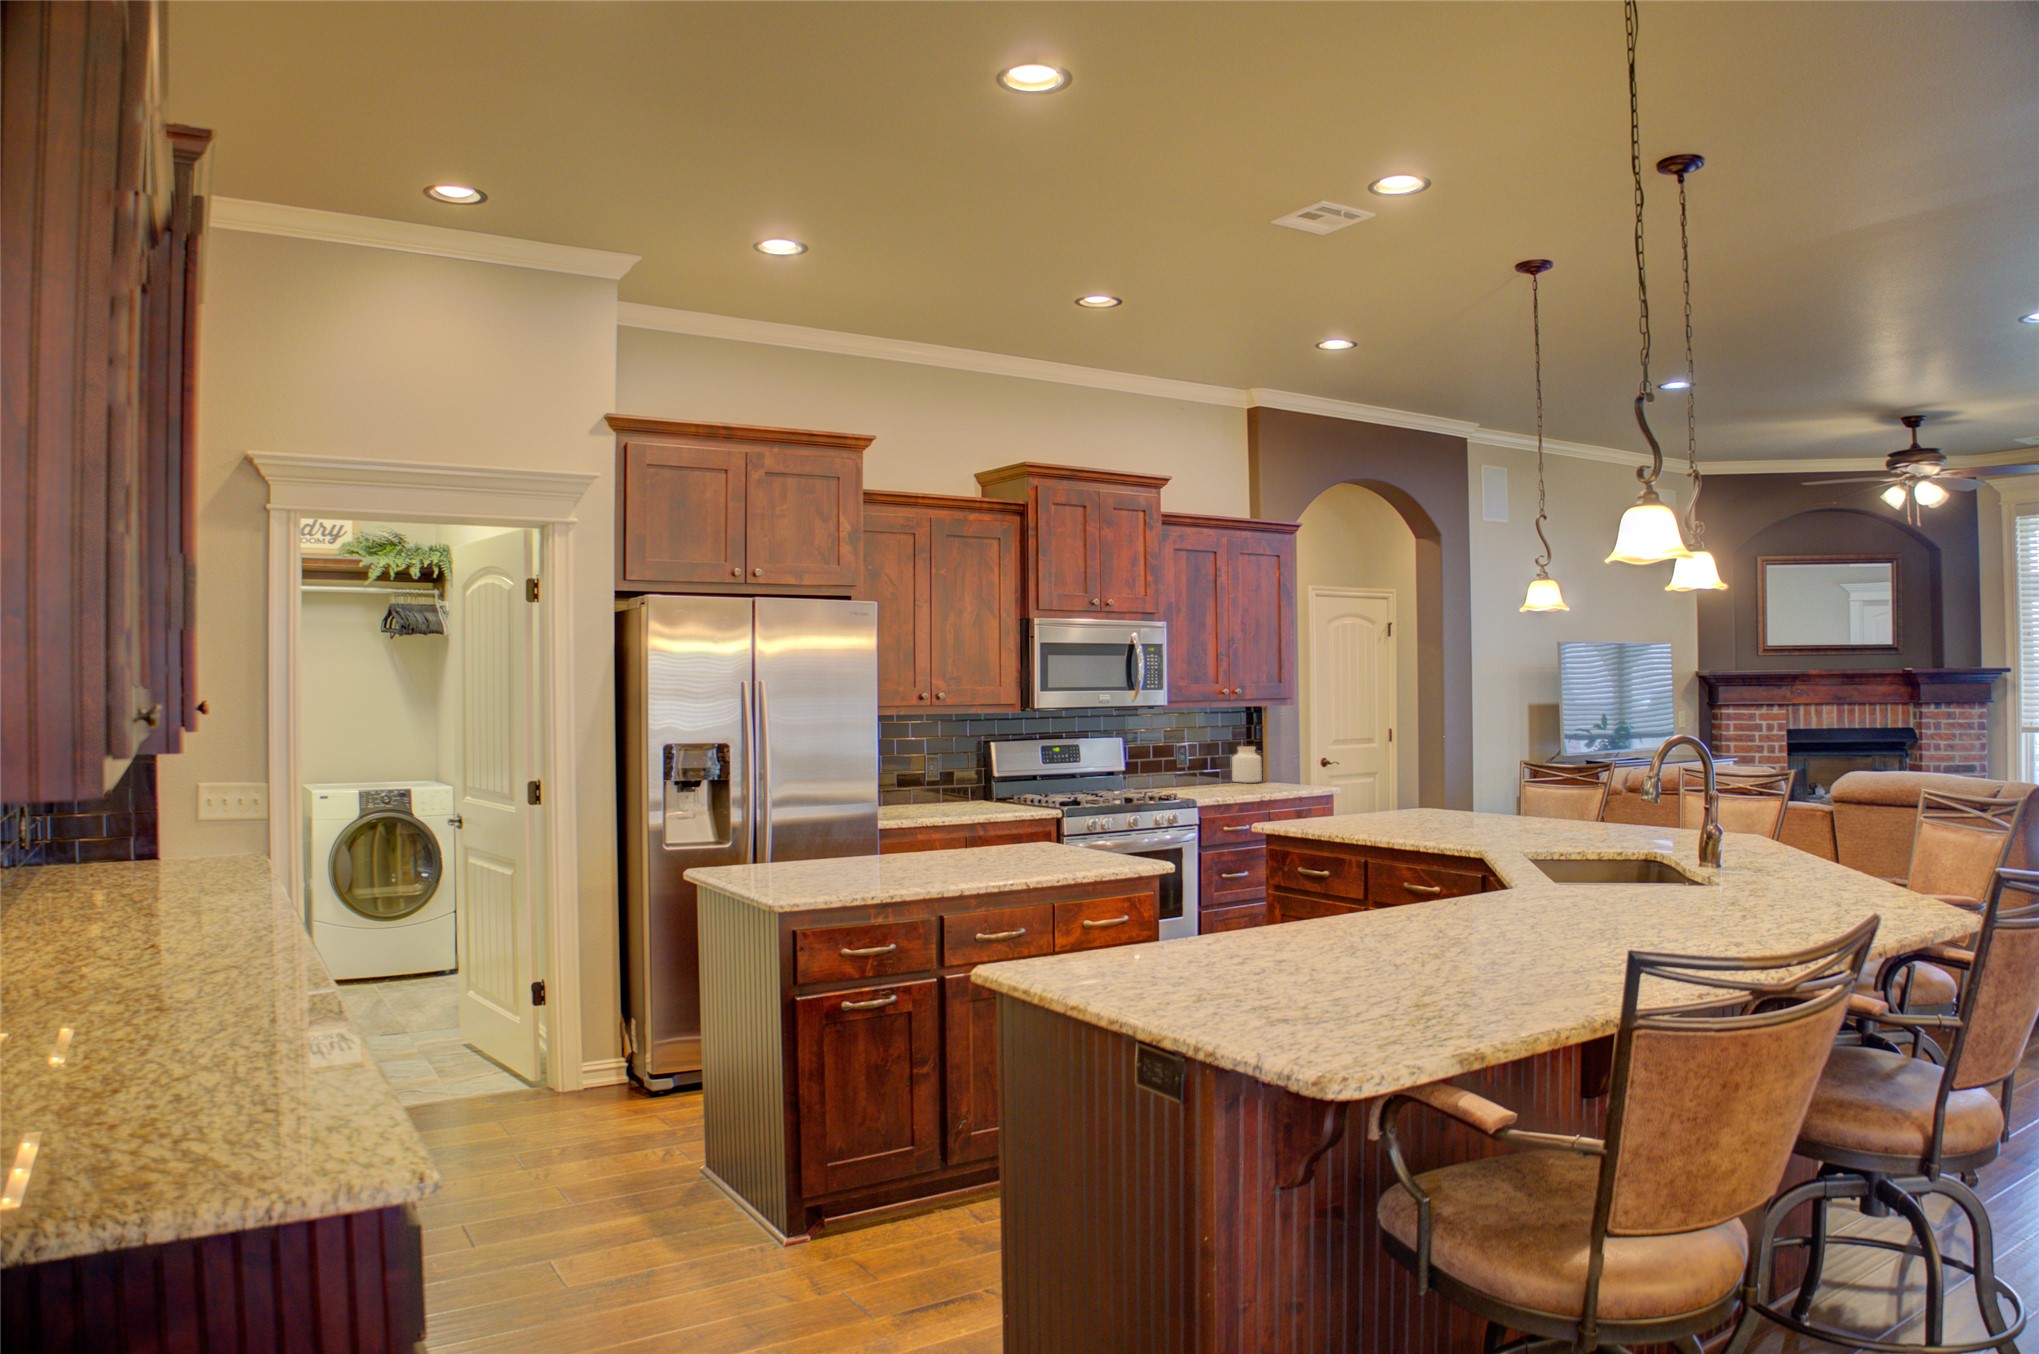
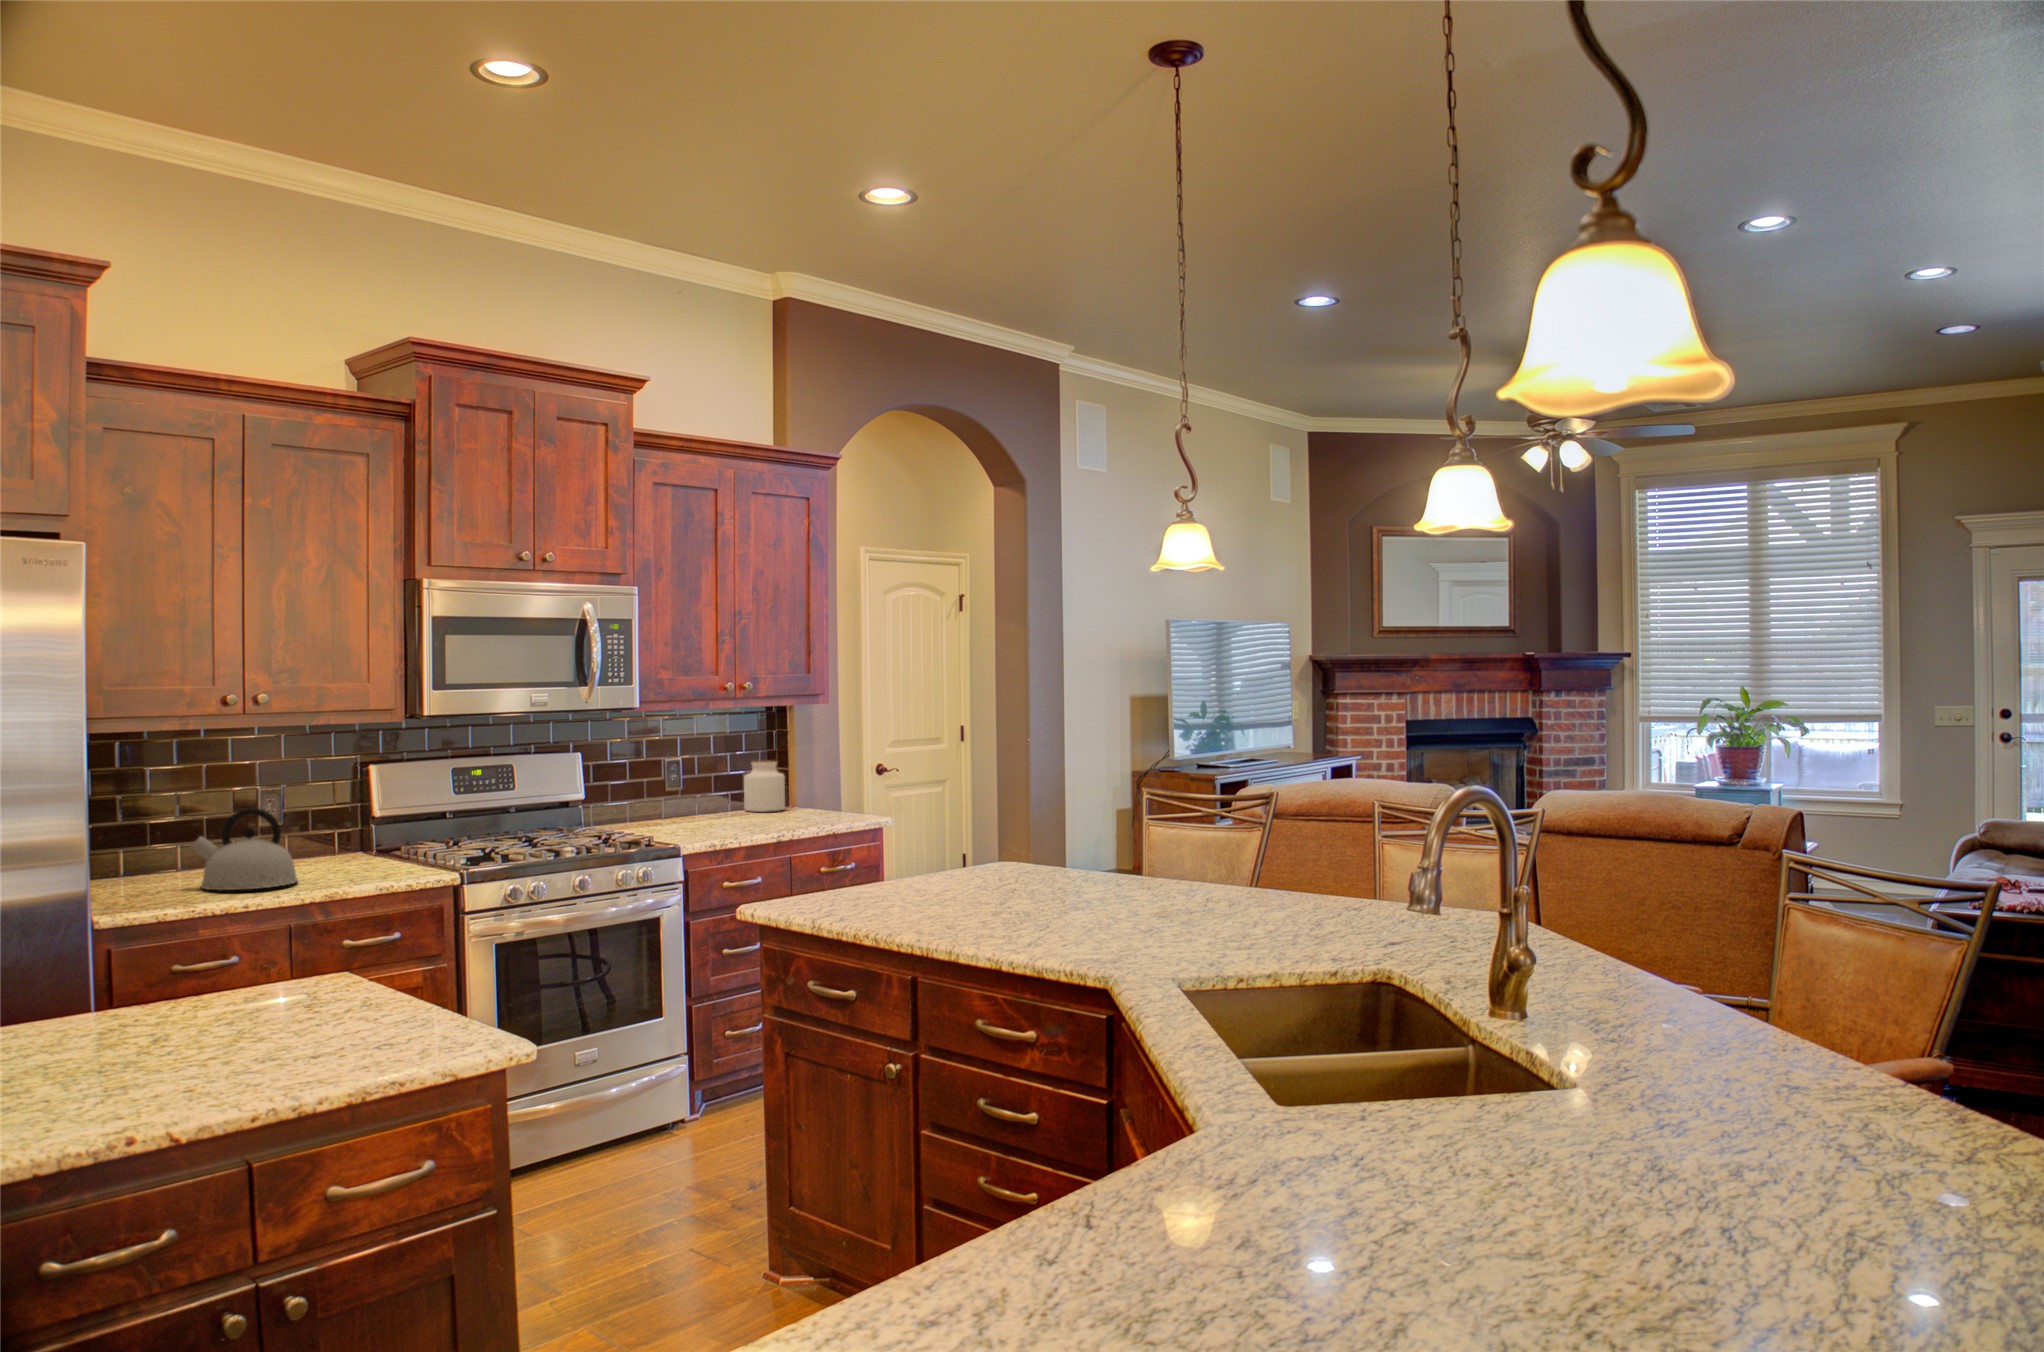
kettle: none [904,764,965,814] -> present [191,808,298,890]

